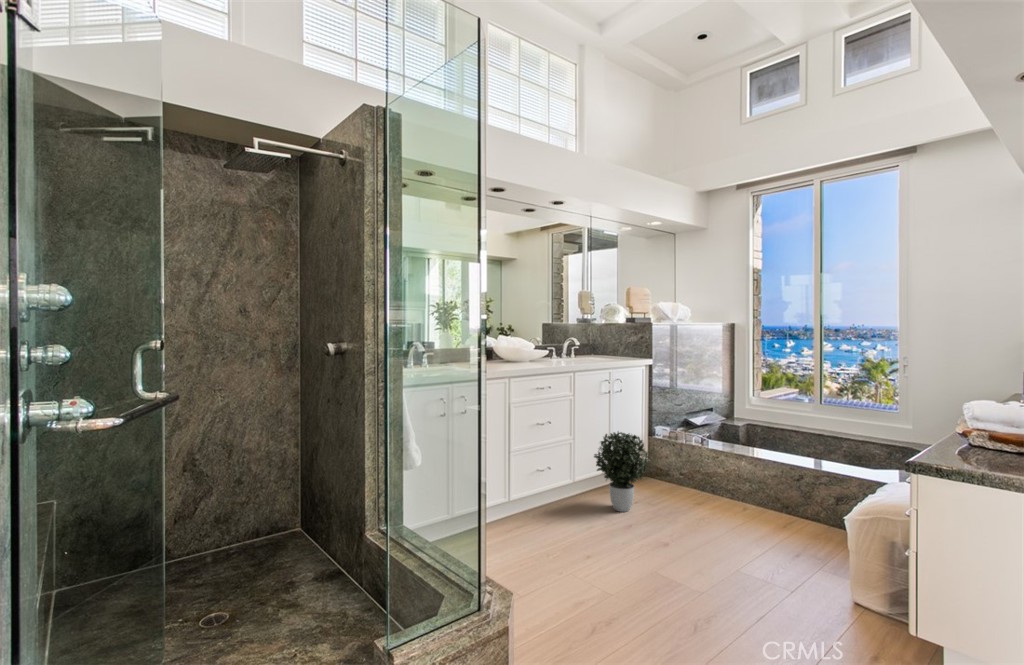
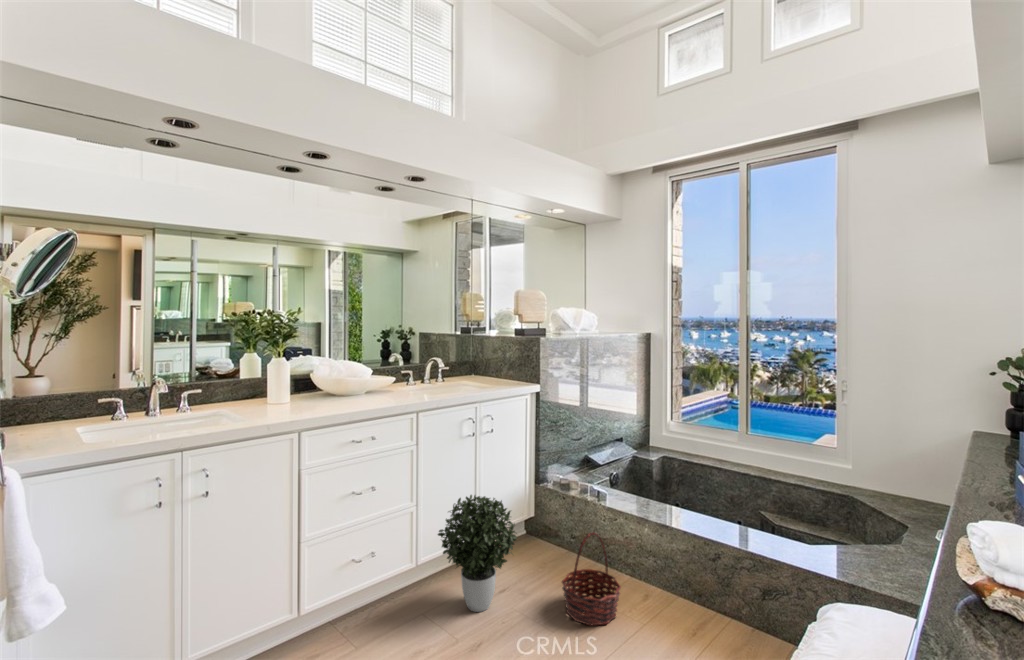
basket: none [683,458,729,521] -> present [562,532,621,625]

